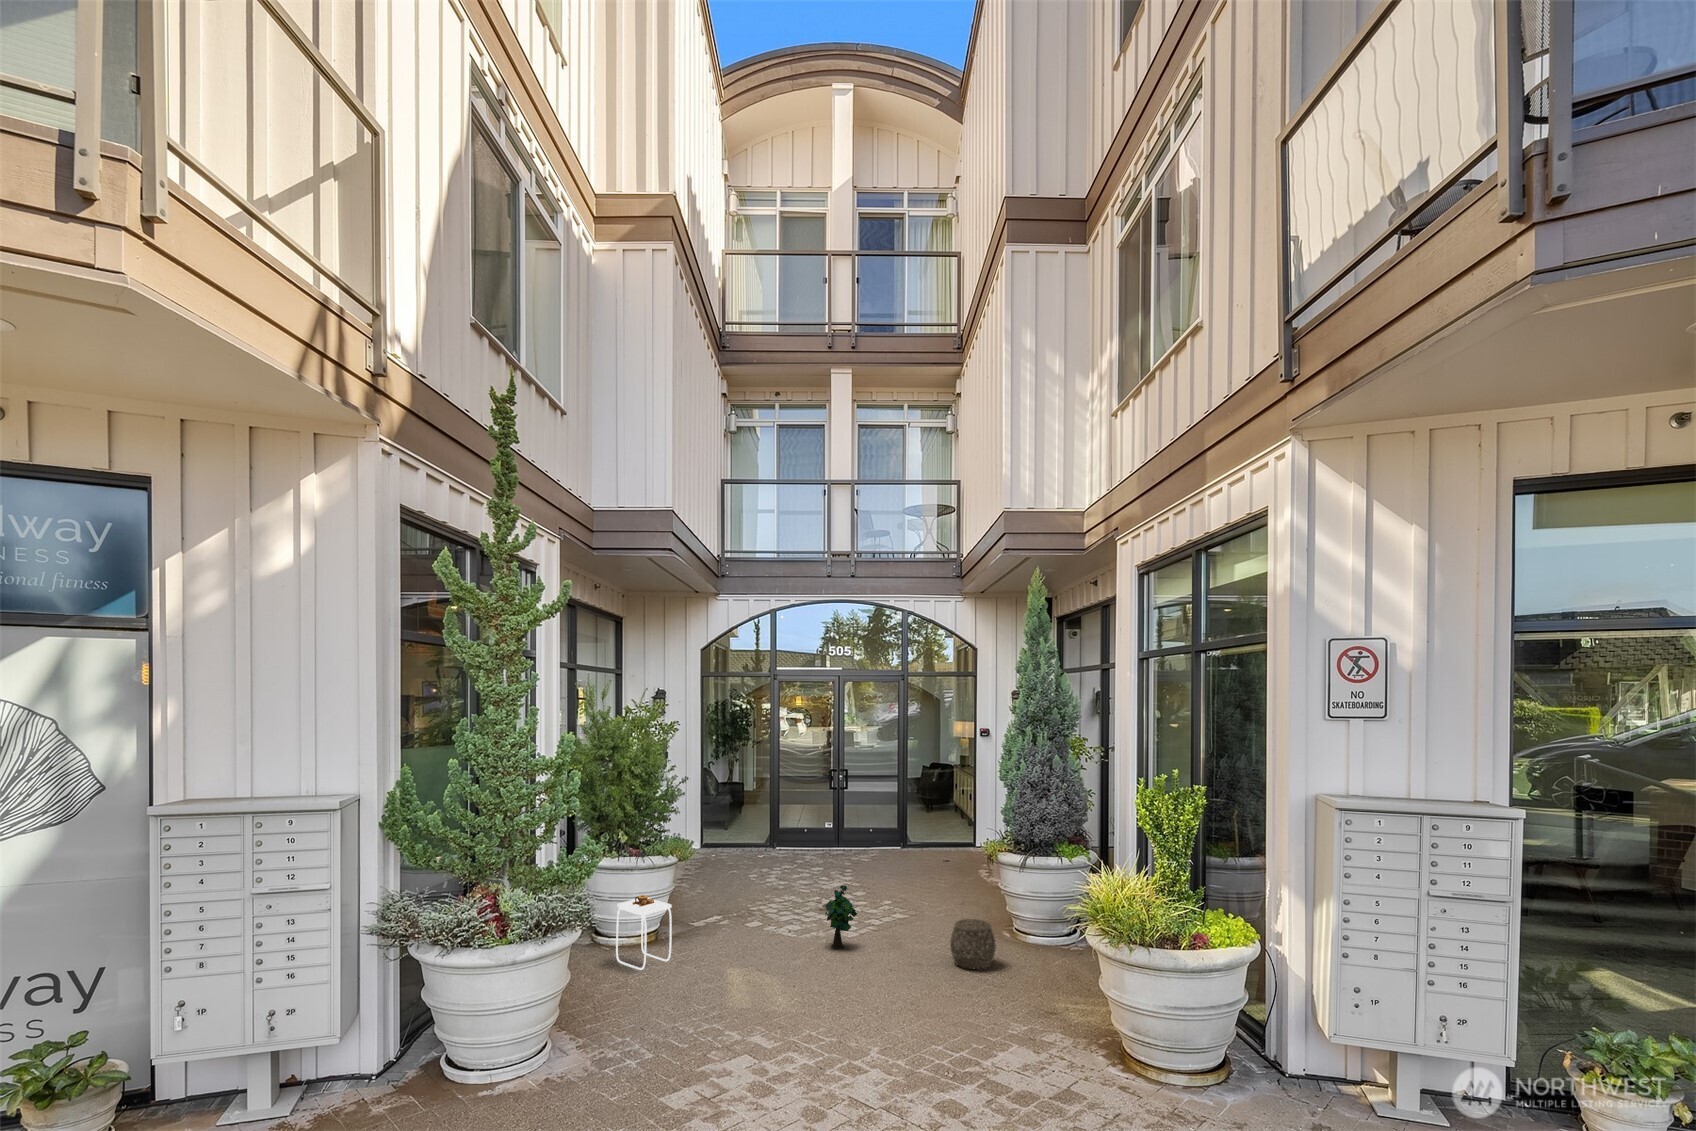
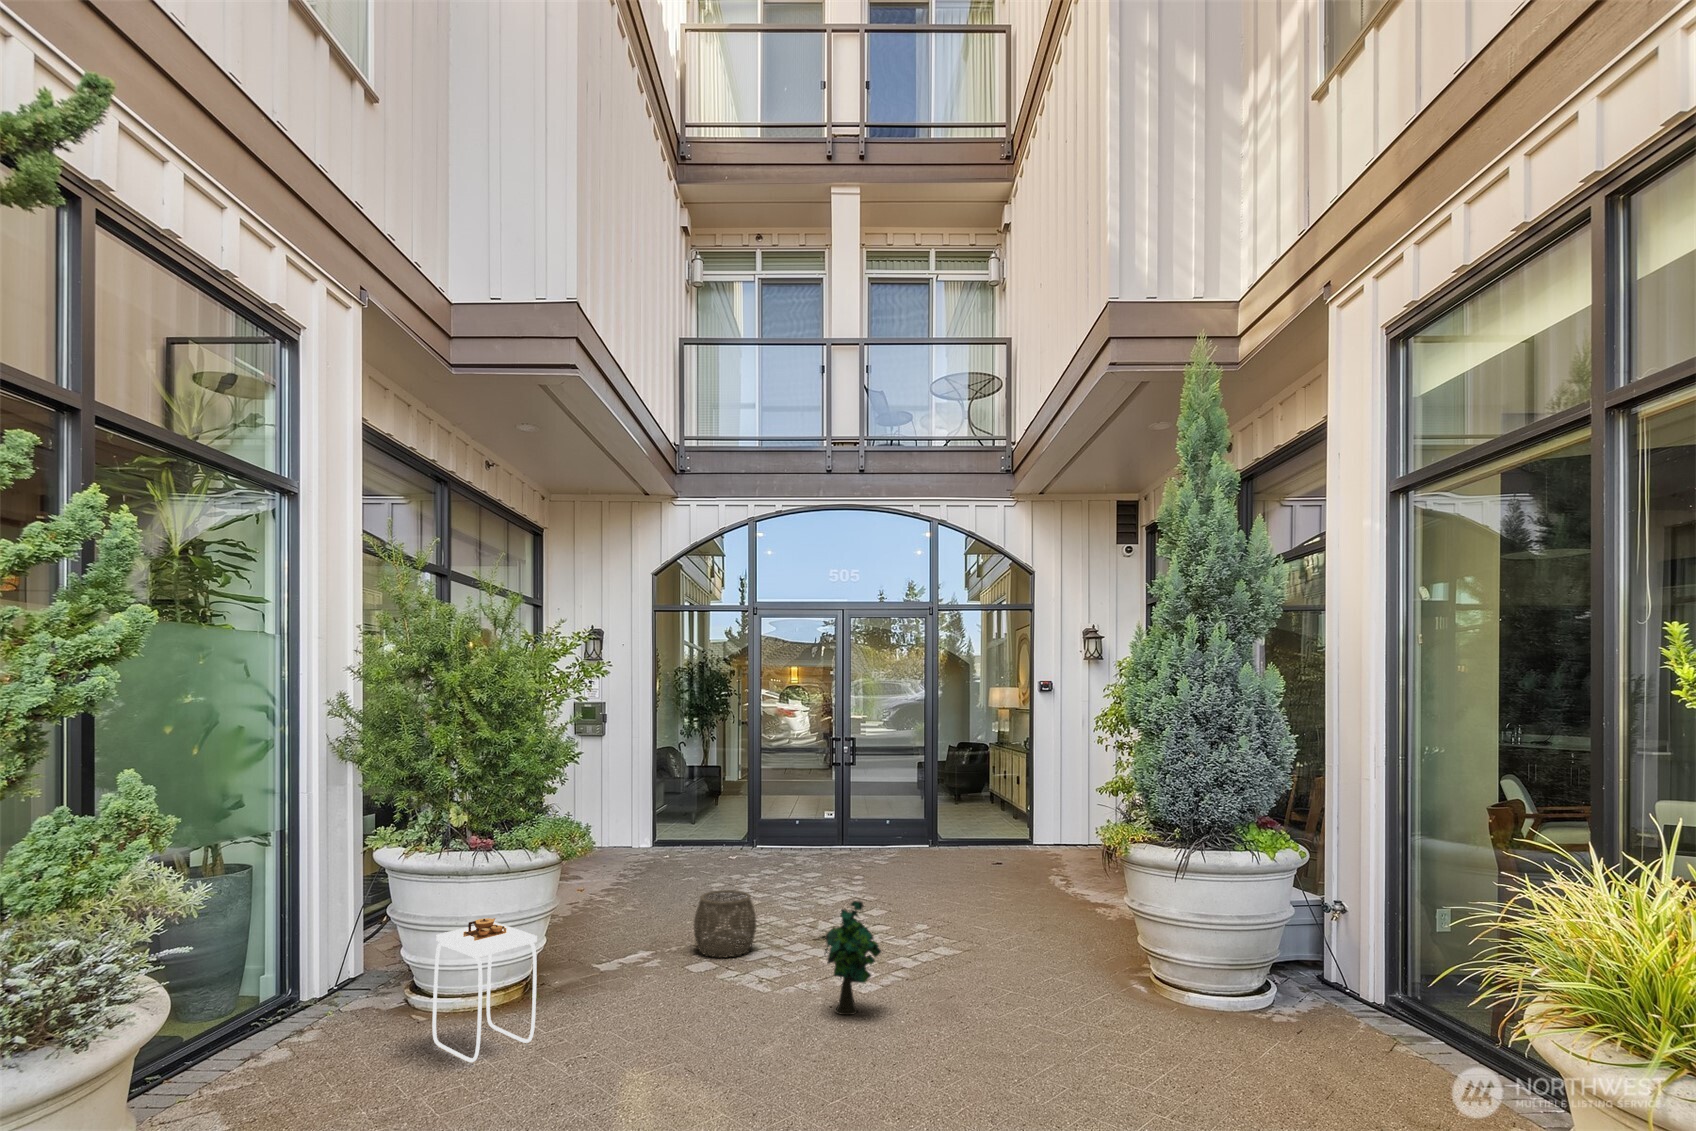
woven basket: present [950,919,996,969] -> present [694,890,756,957]

